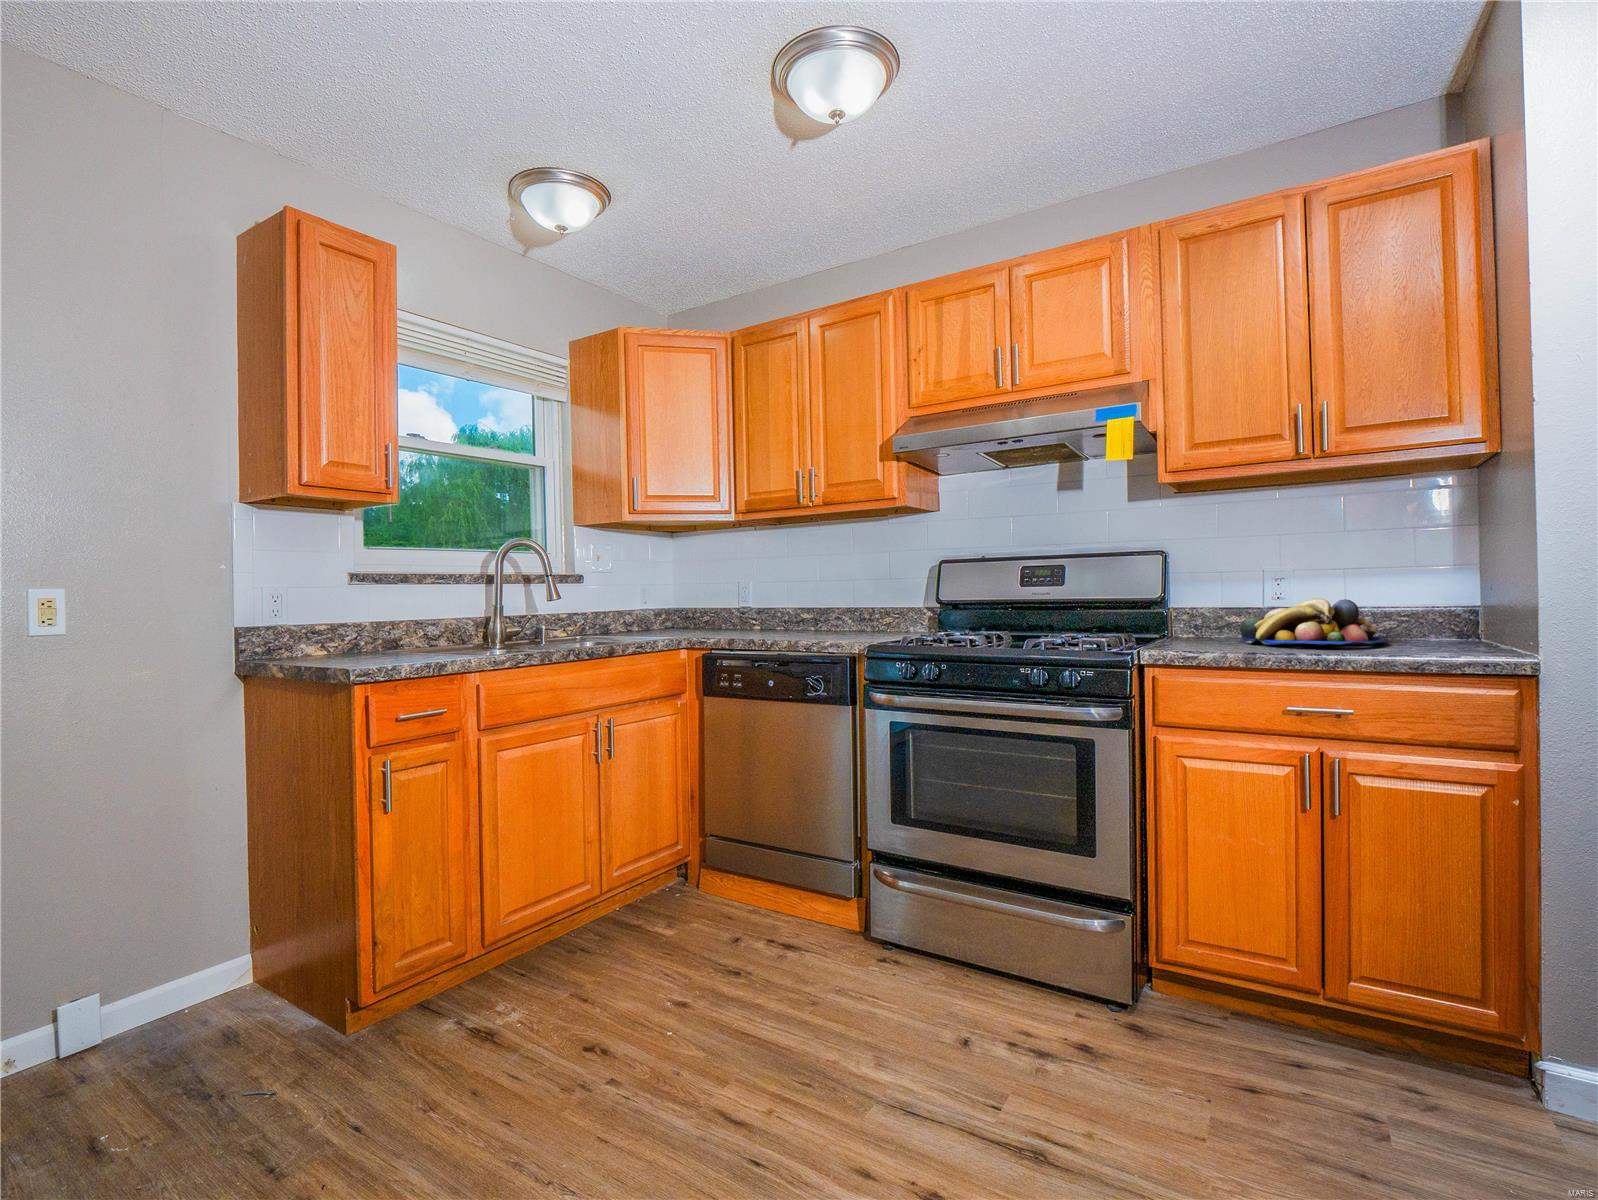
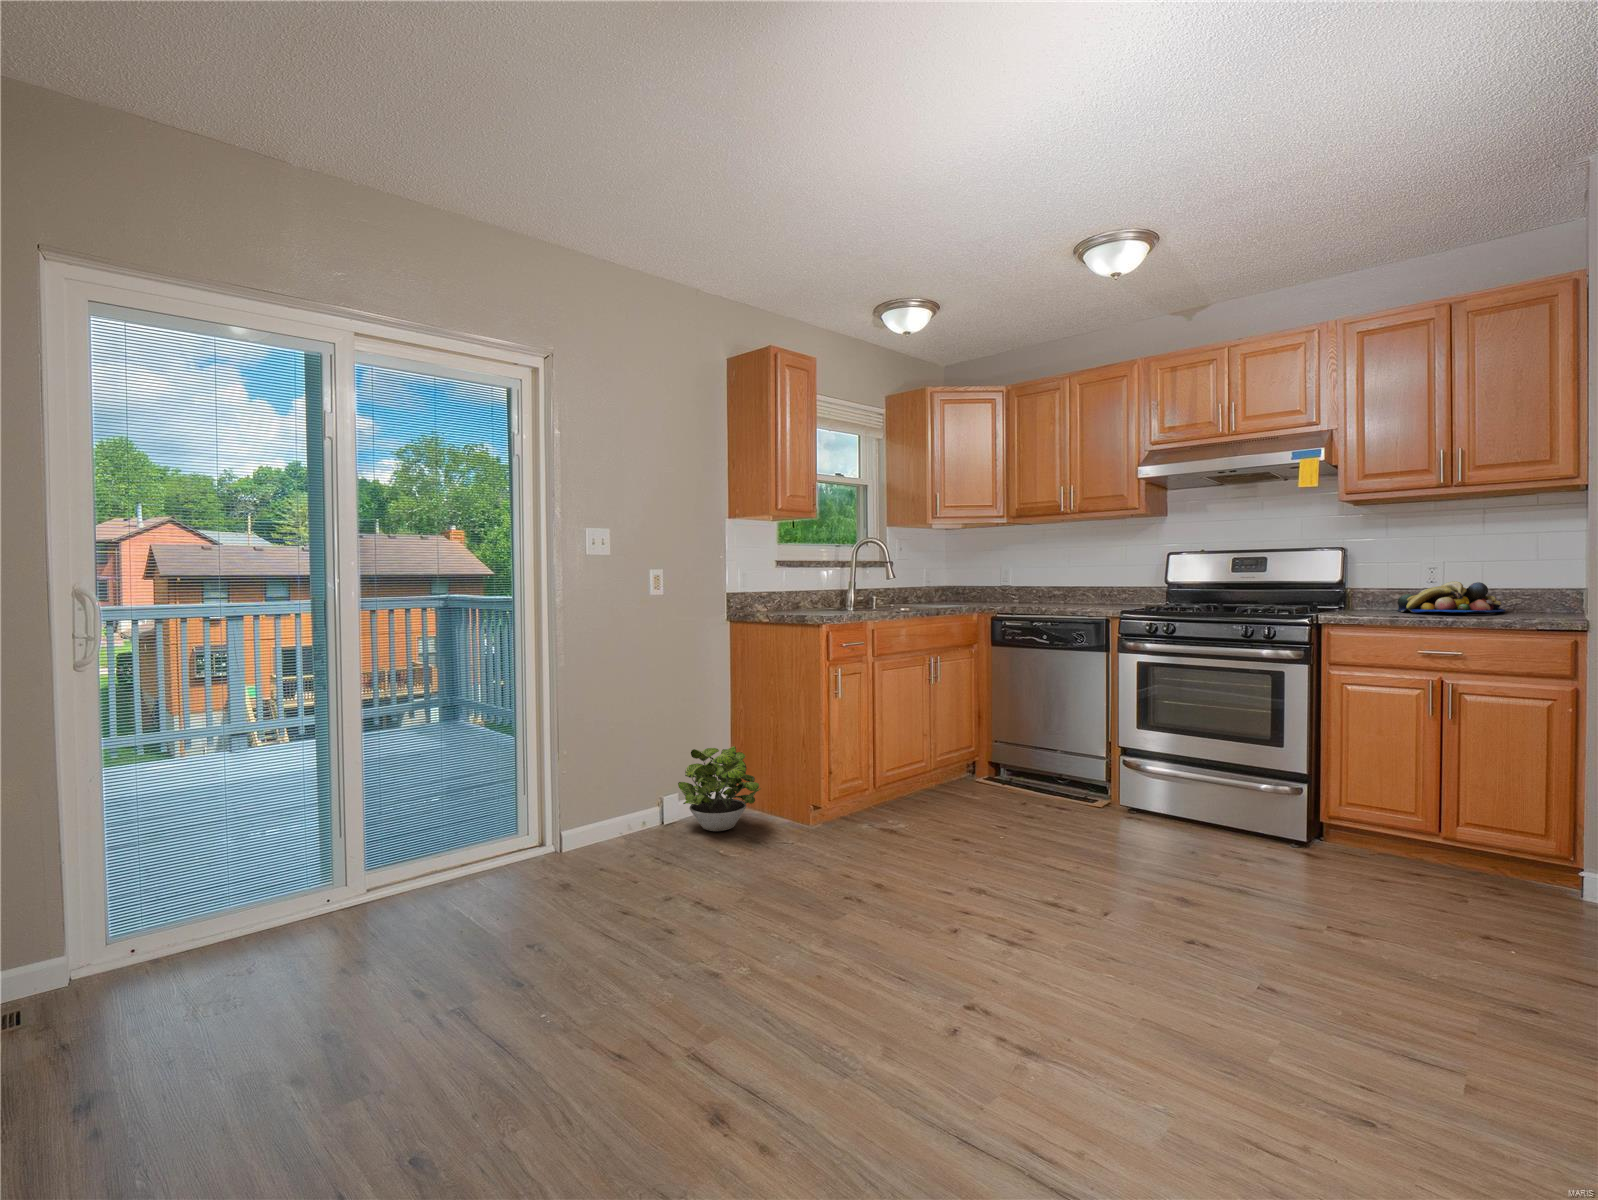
potted plant: none [64,904,242,1079] -> present [678,746,761,831]

